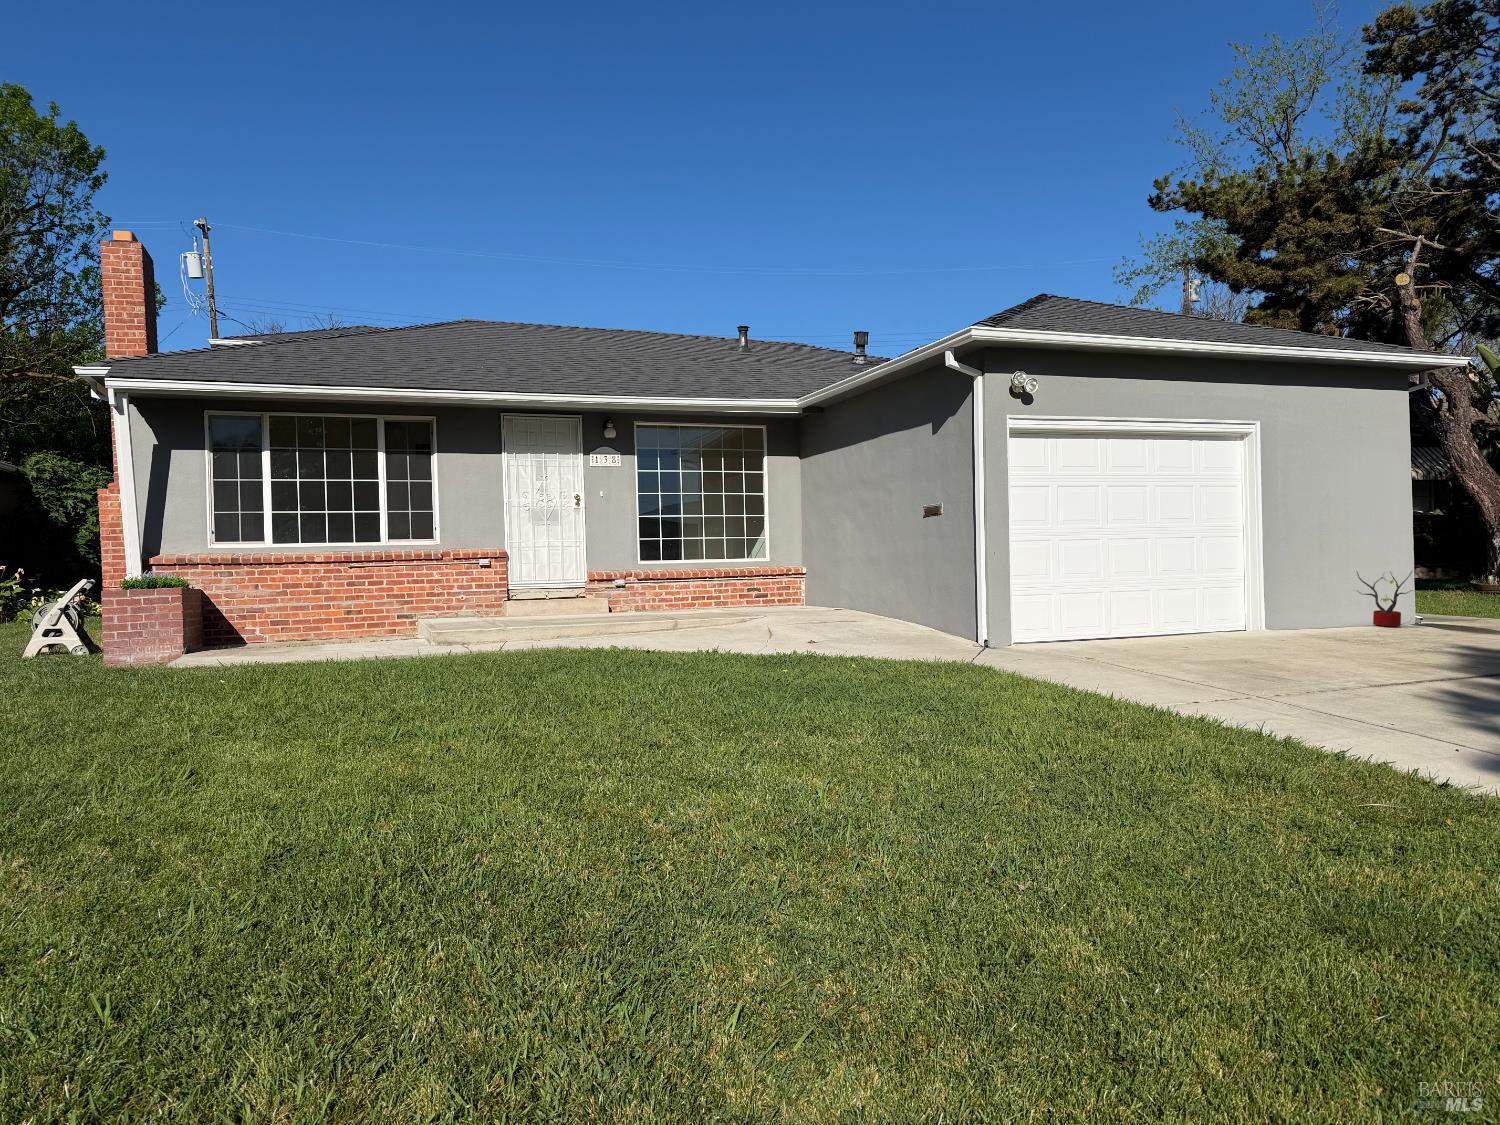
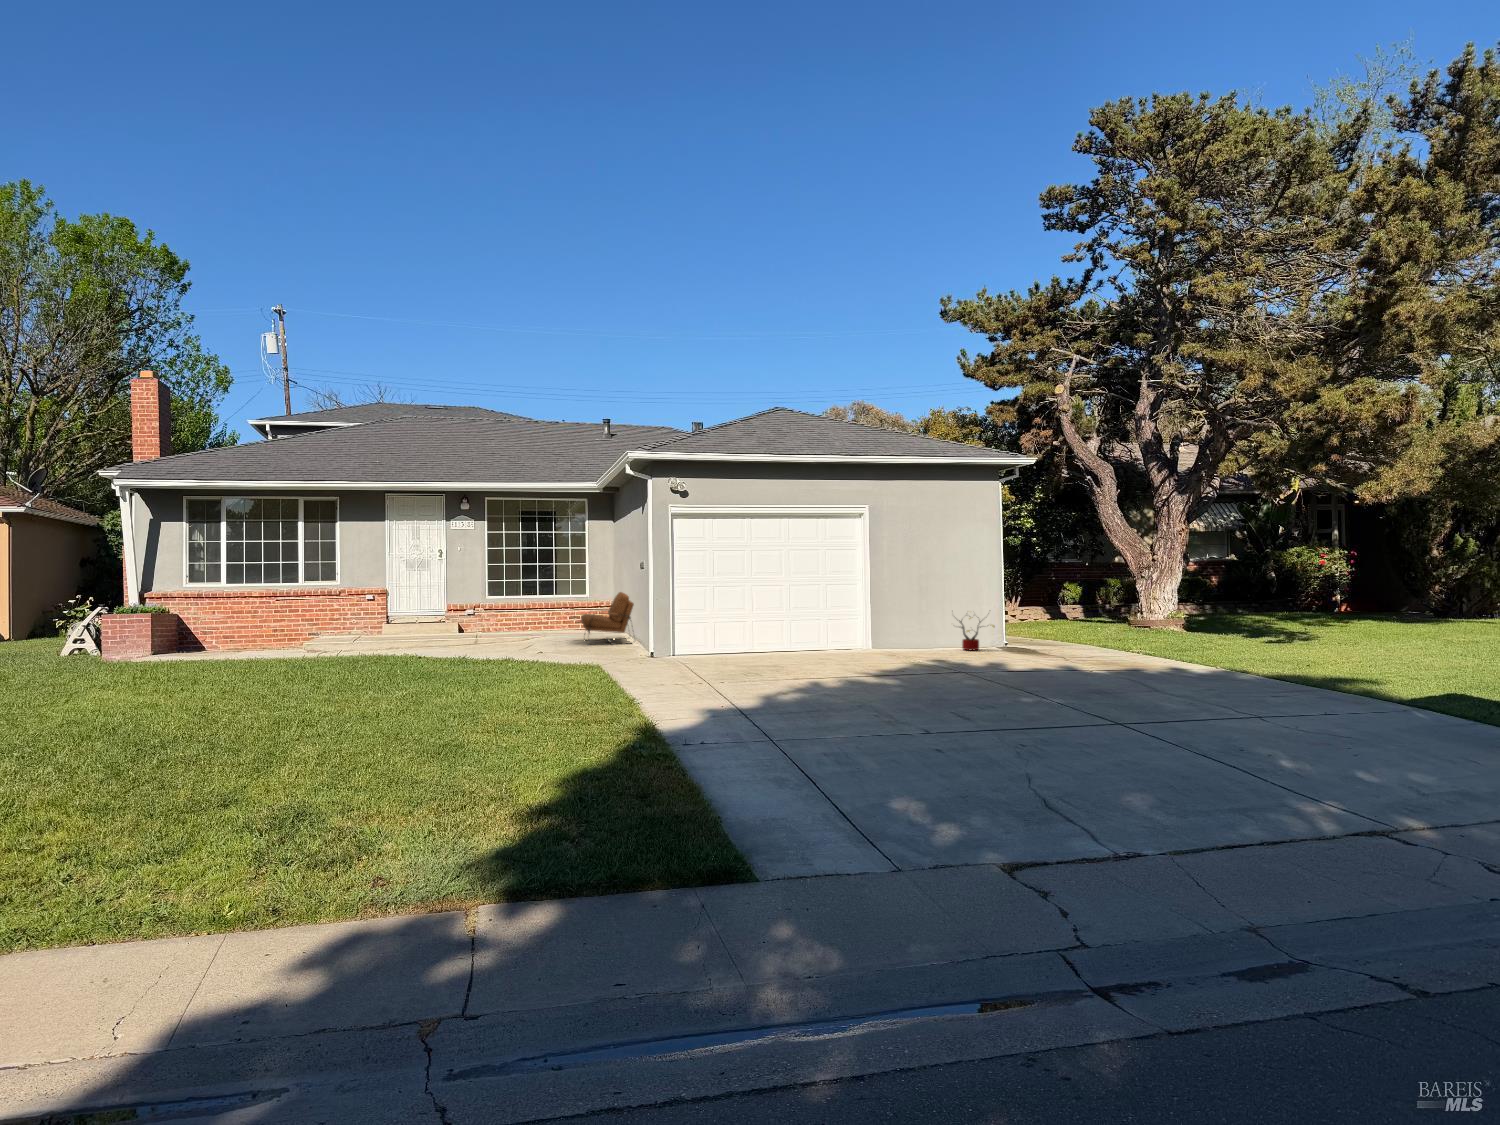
chair: none [819,551,908,627] -> present [581,592,634,644]

